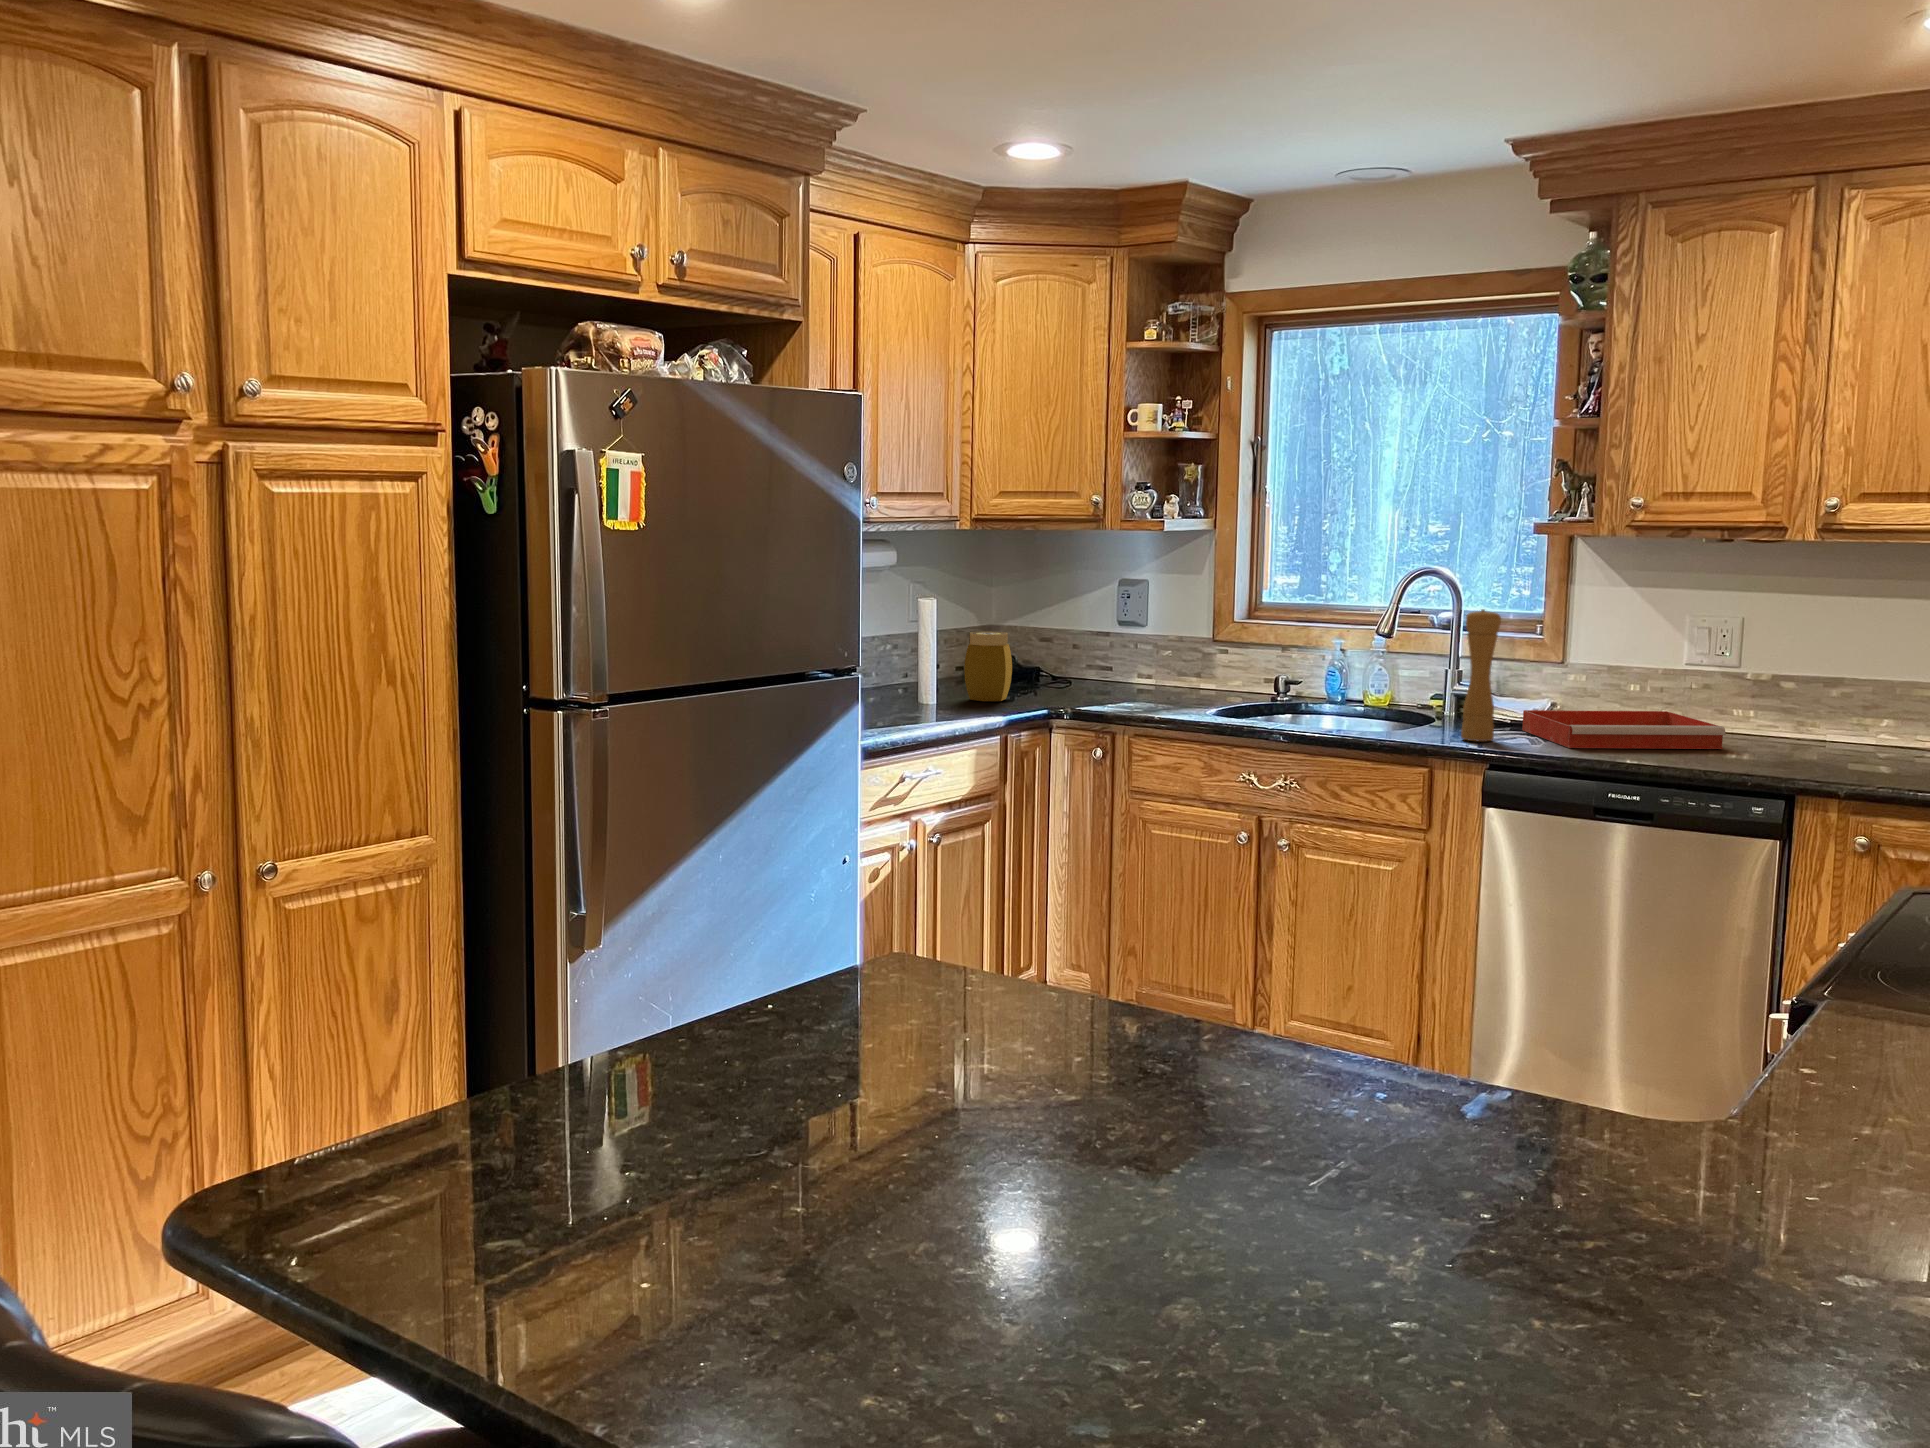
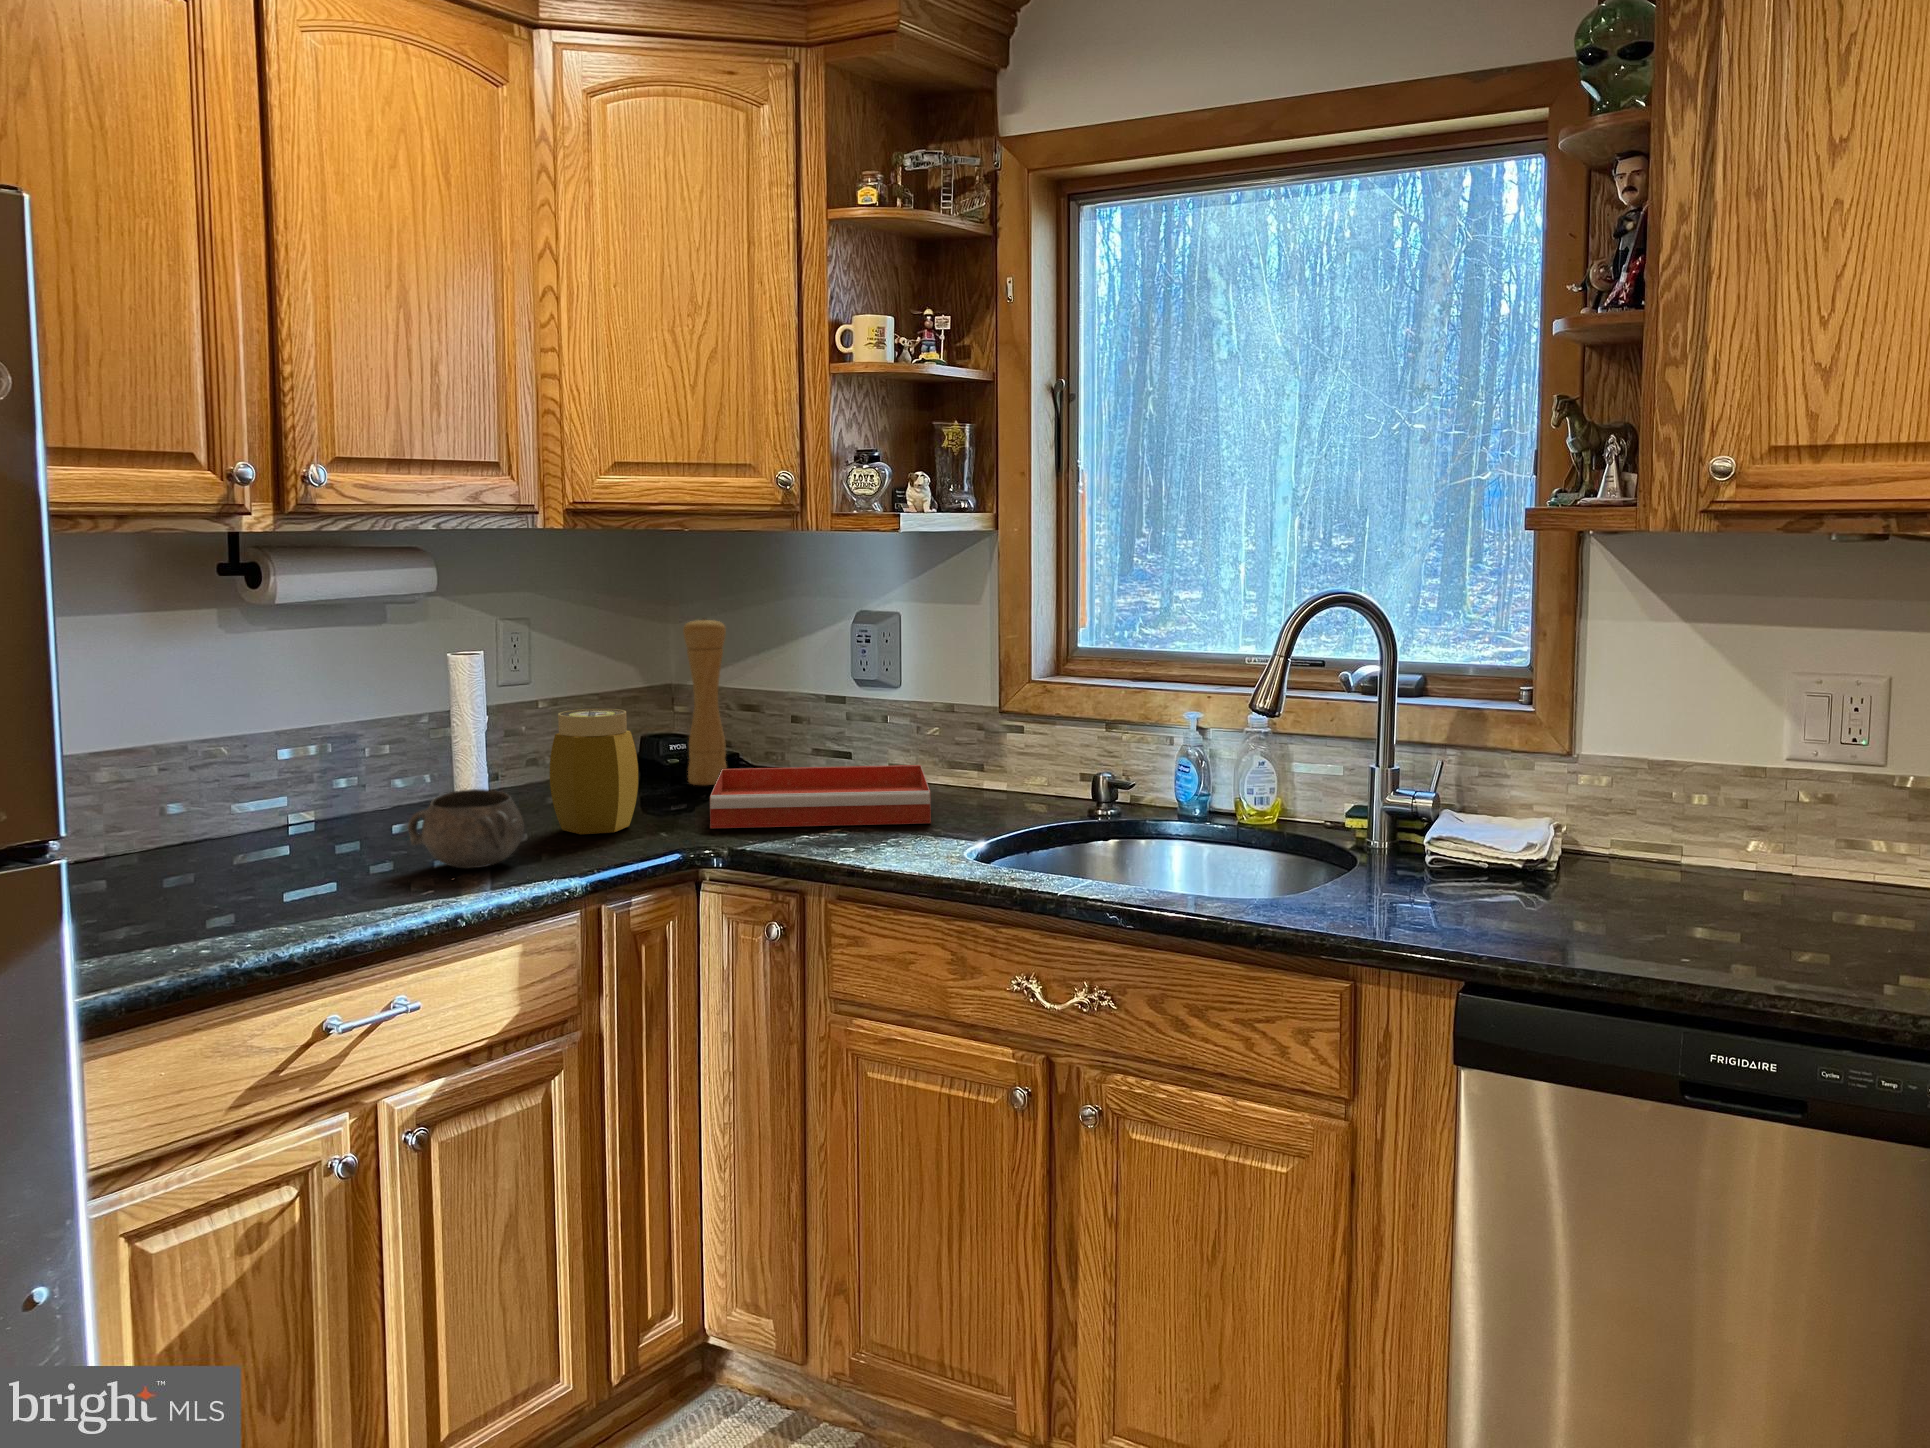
pepper mill: present [1461,609,1501,741] -> present [683,617,727,785]
decorative bowl: none [910,670,969,711] -> present [407,789,524,868]
tray: present [1522,710,1726,749] -> present [710,765,931,828]

